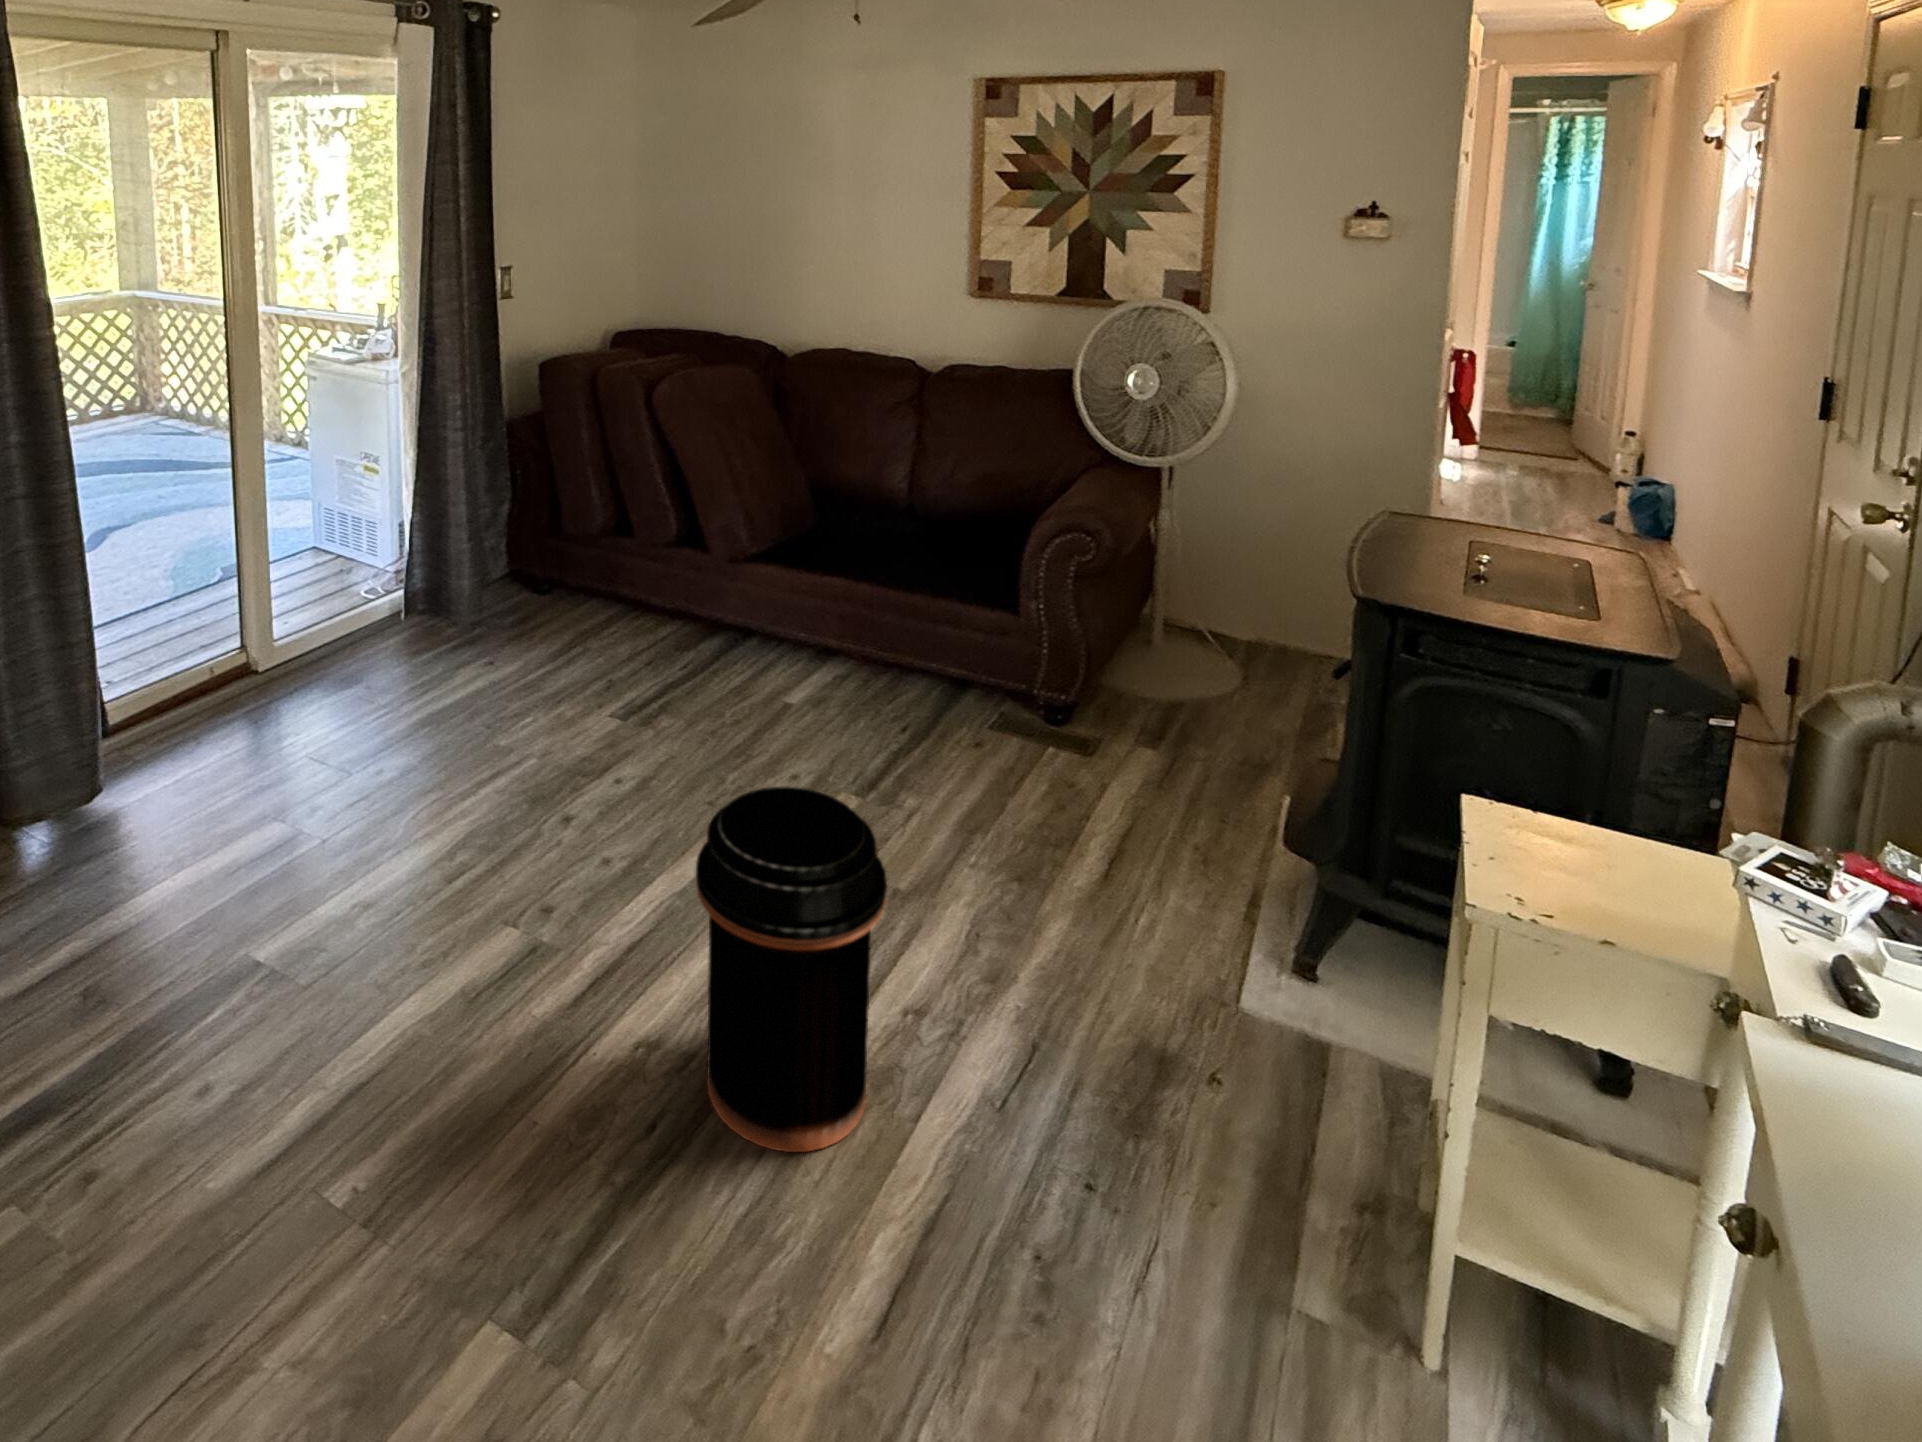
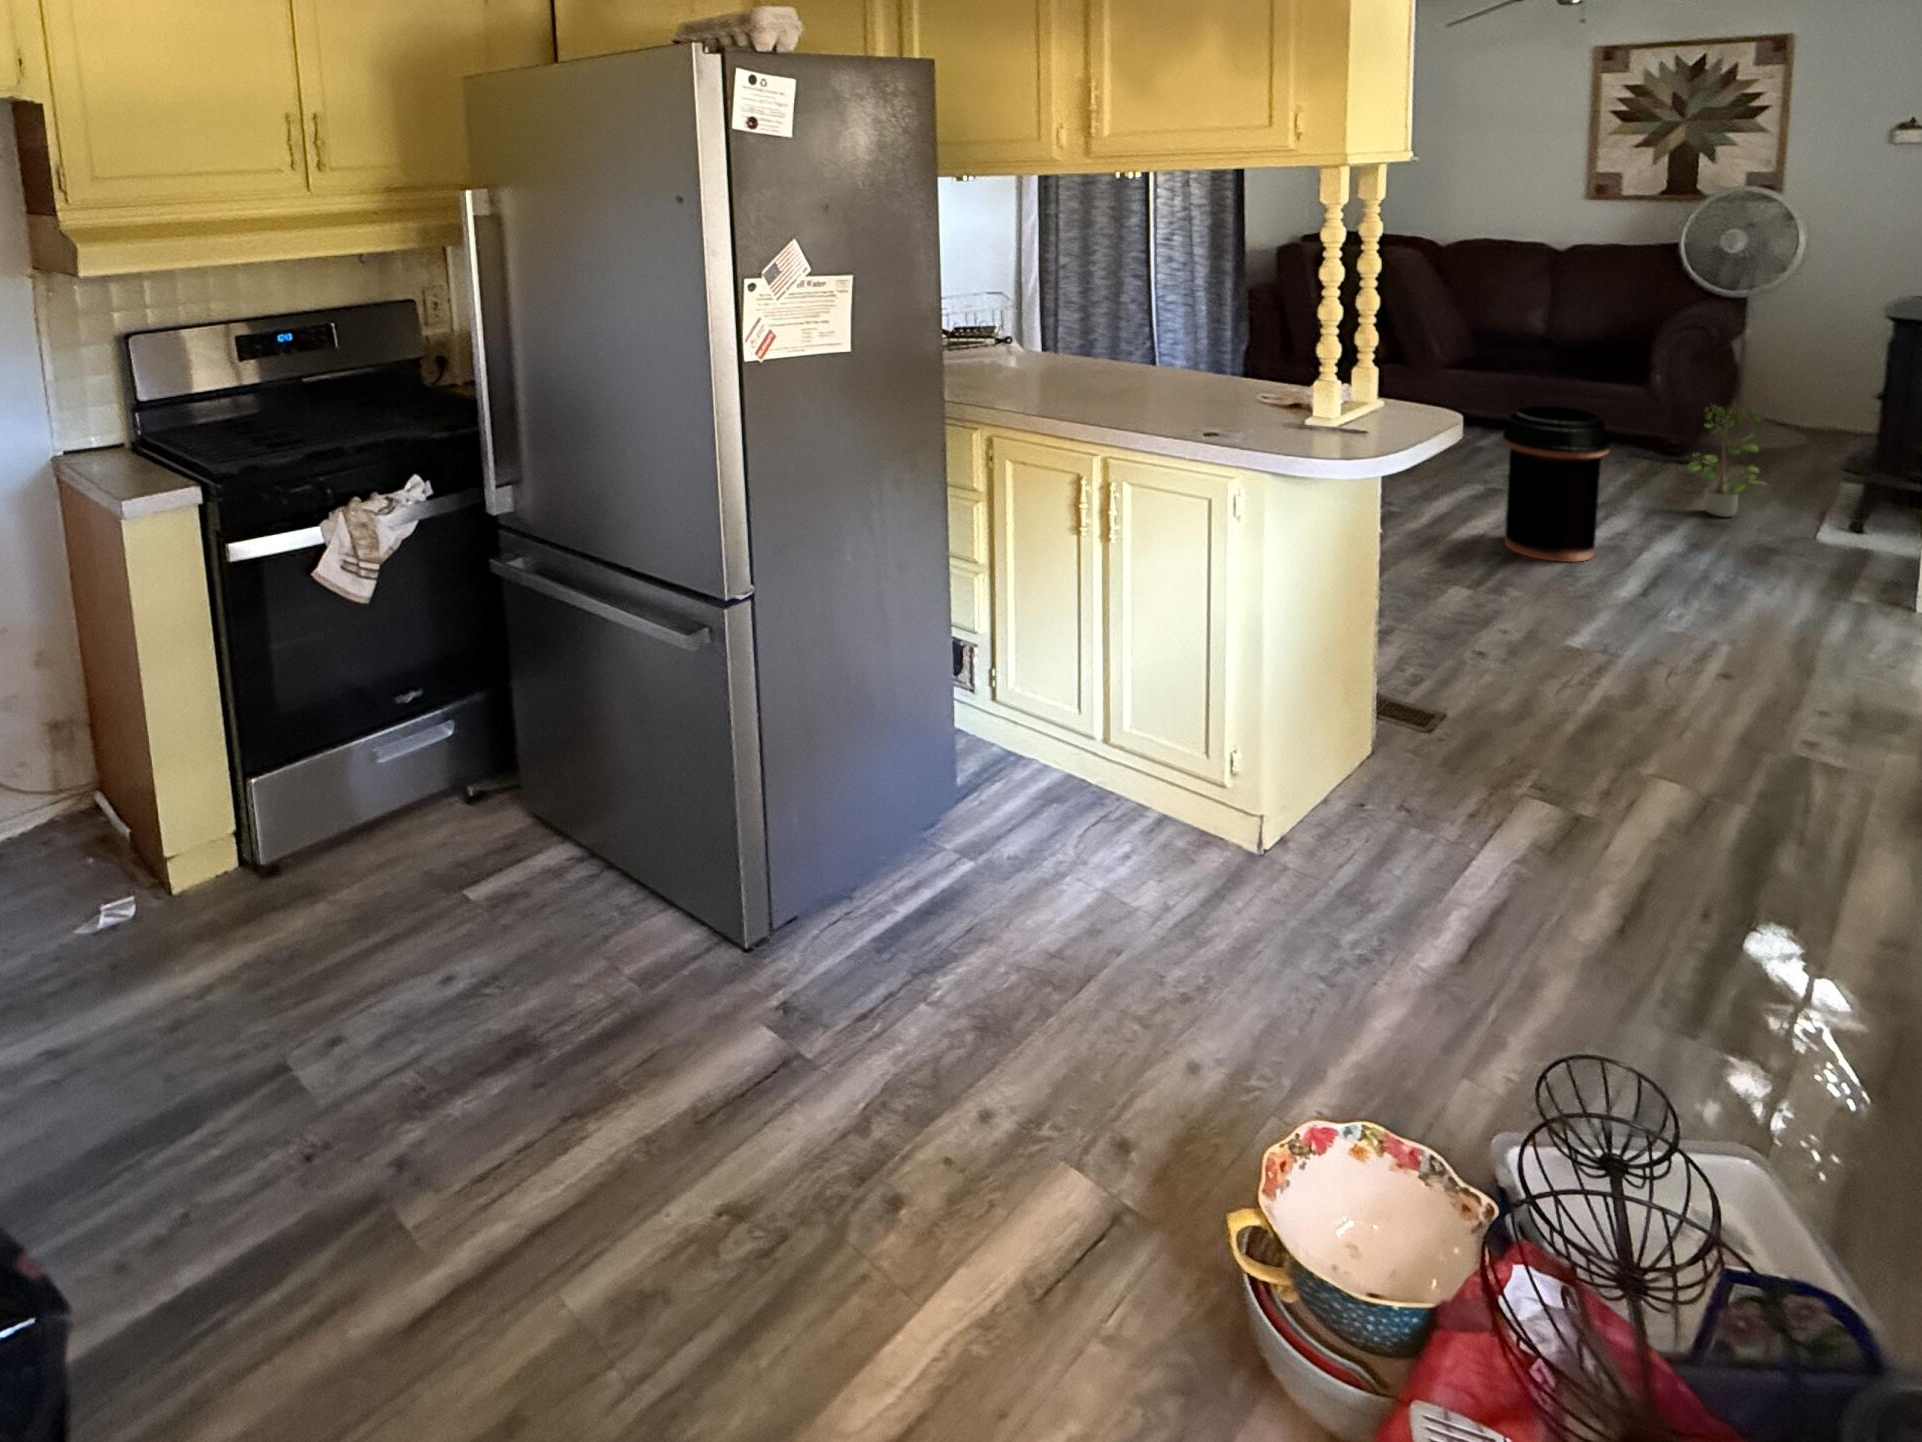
potted plant: none [1056,713,1181,923] -> present [1687,405,1764,517]

